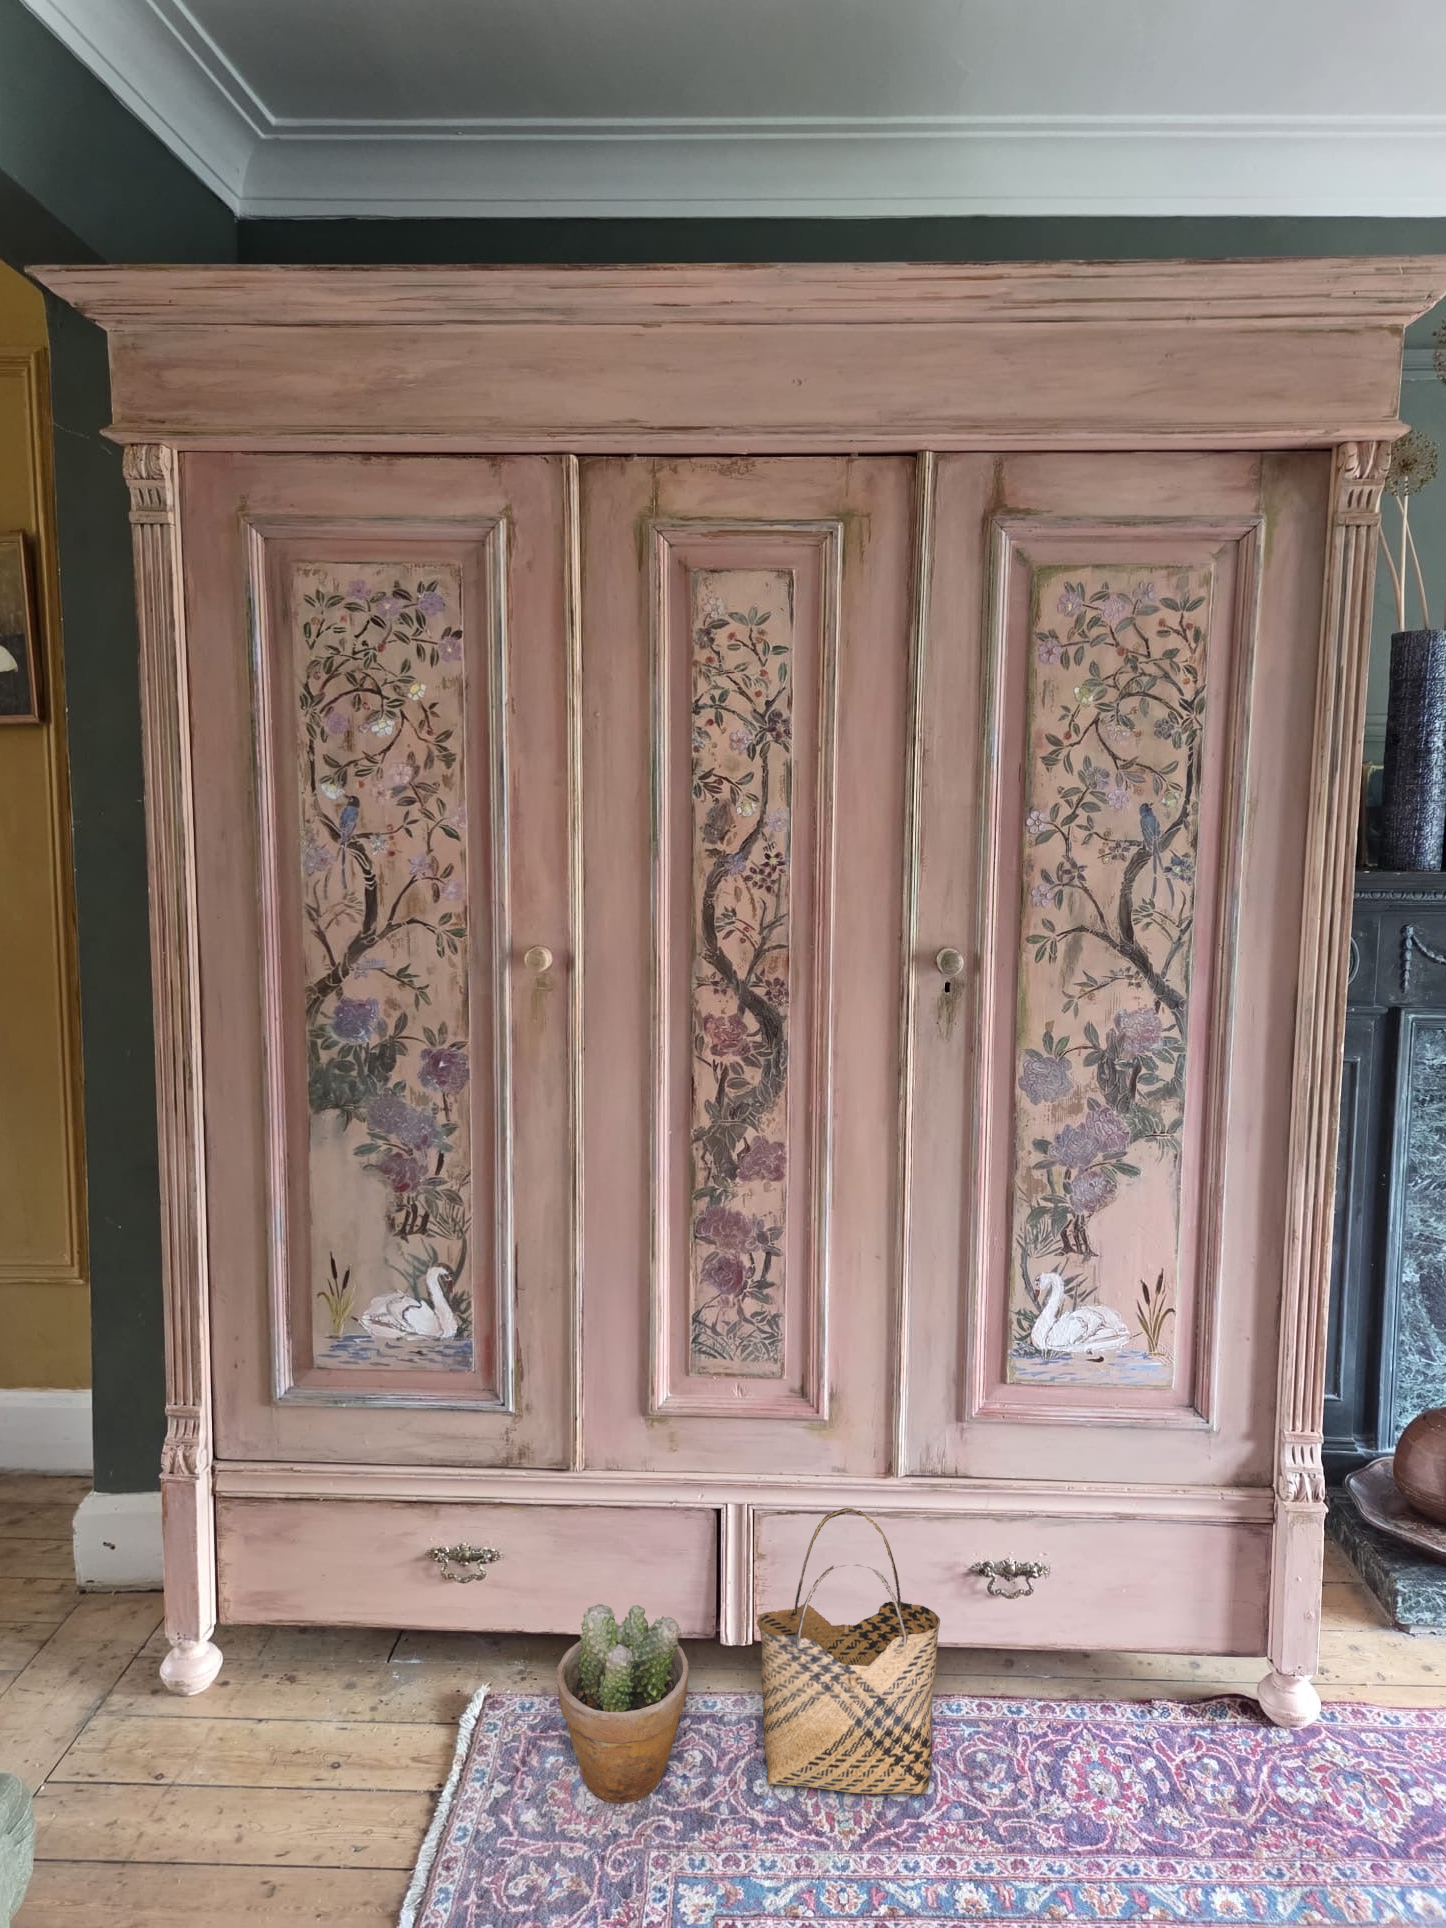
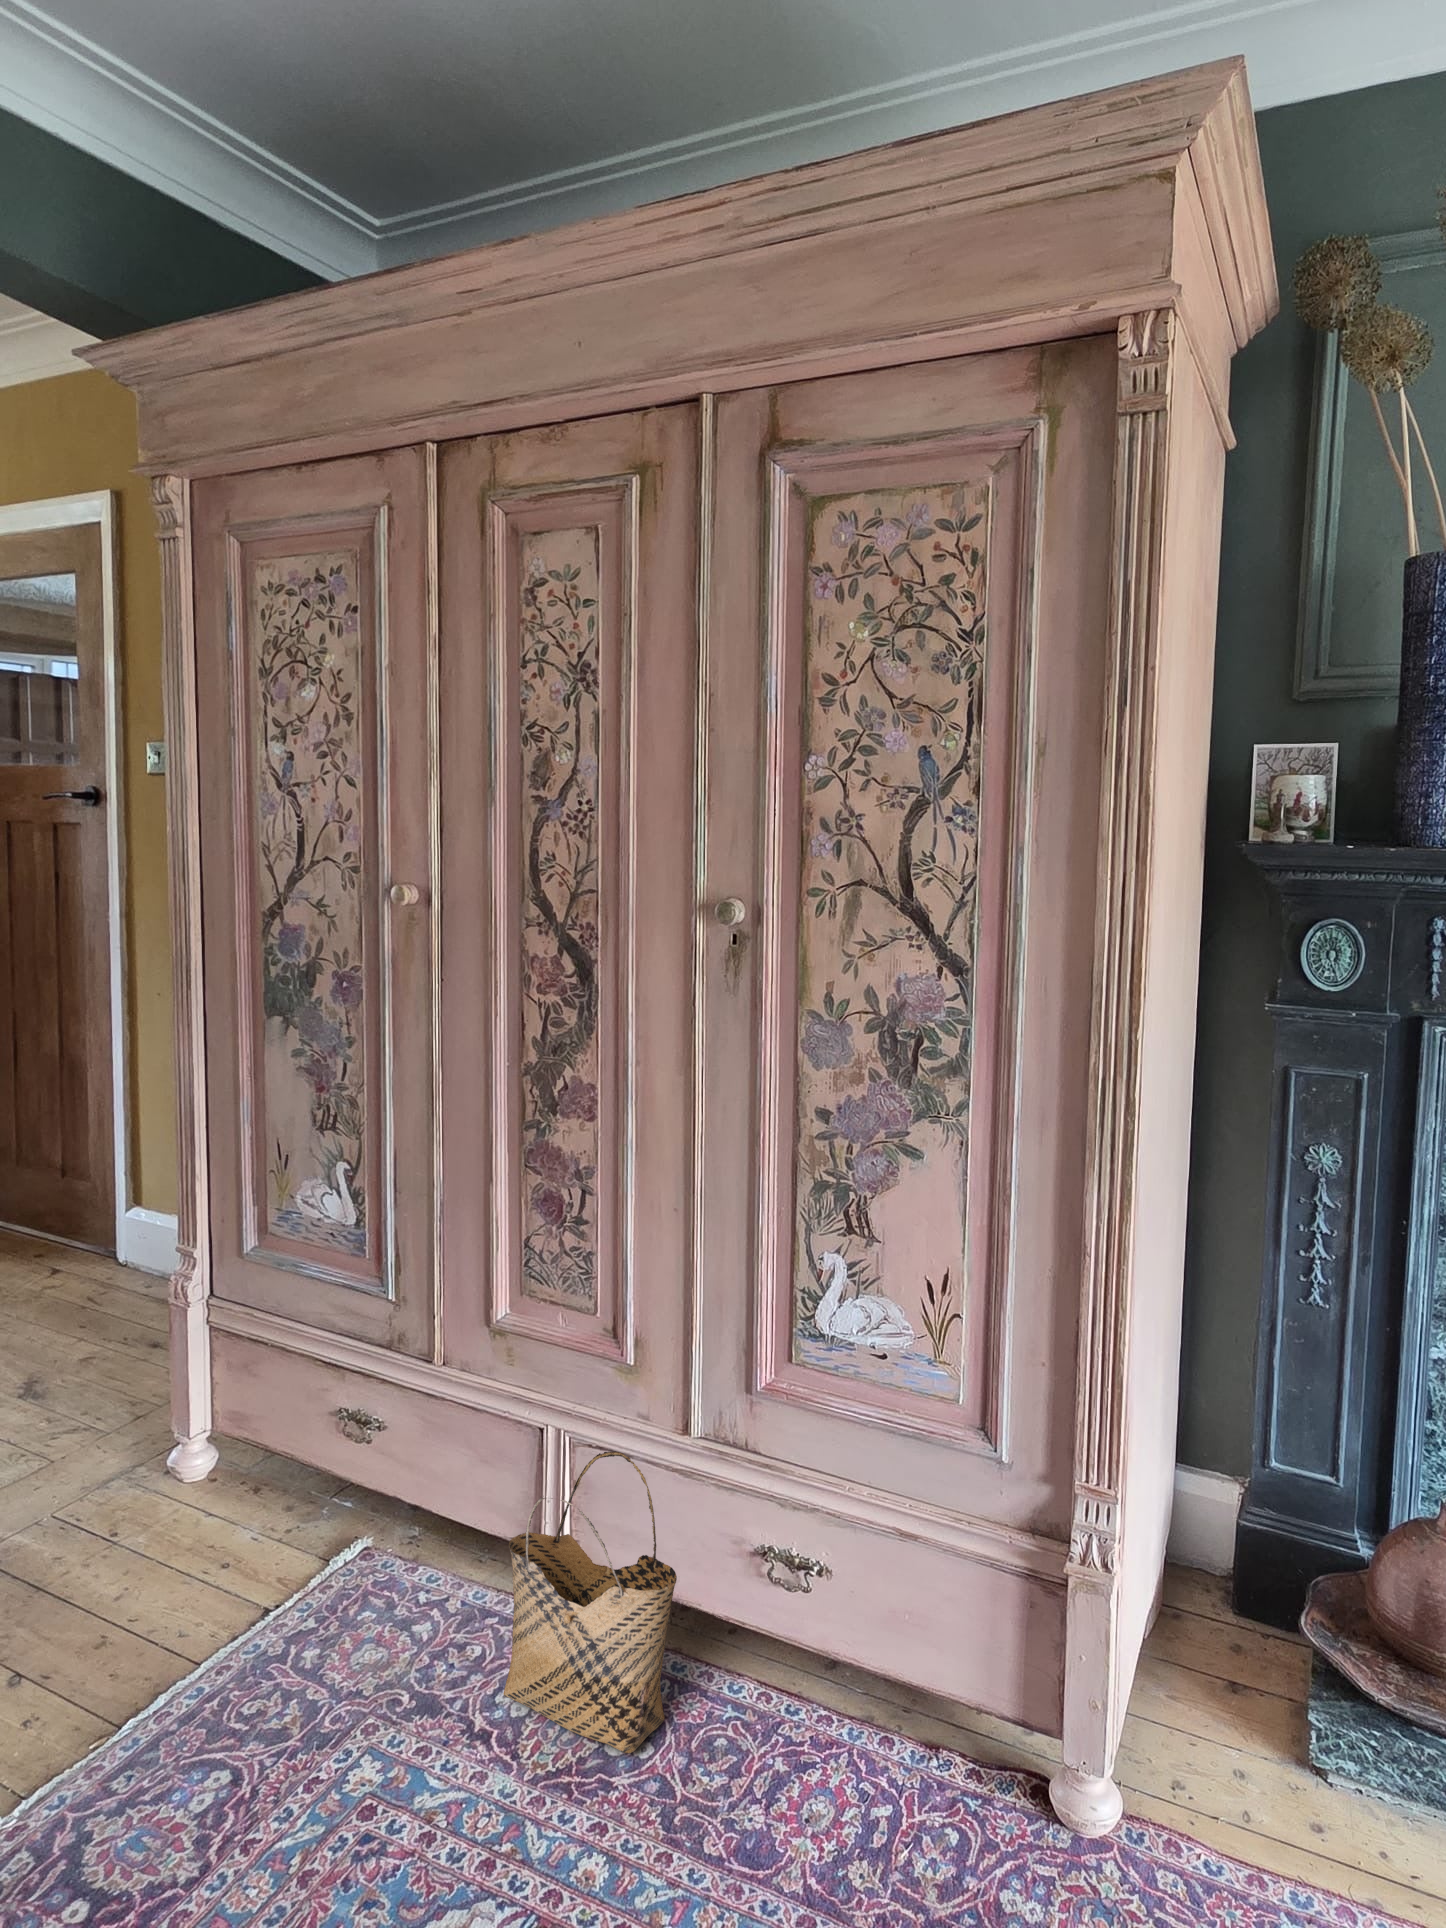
potted plant: present [556,1604,689,1803] -> none [344,1485,471,1672]

